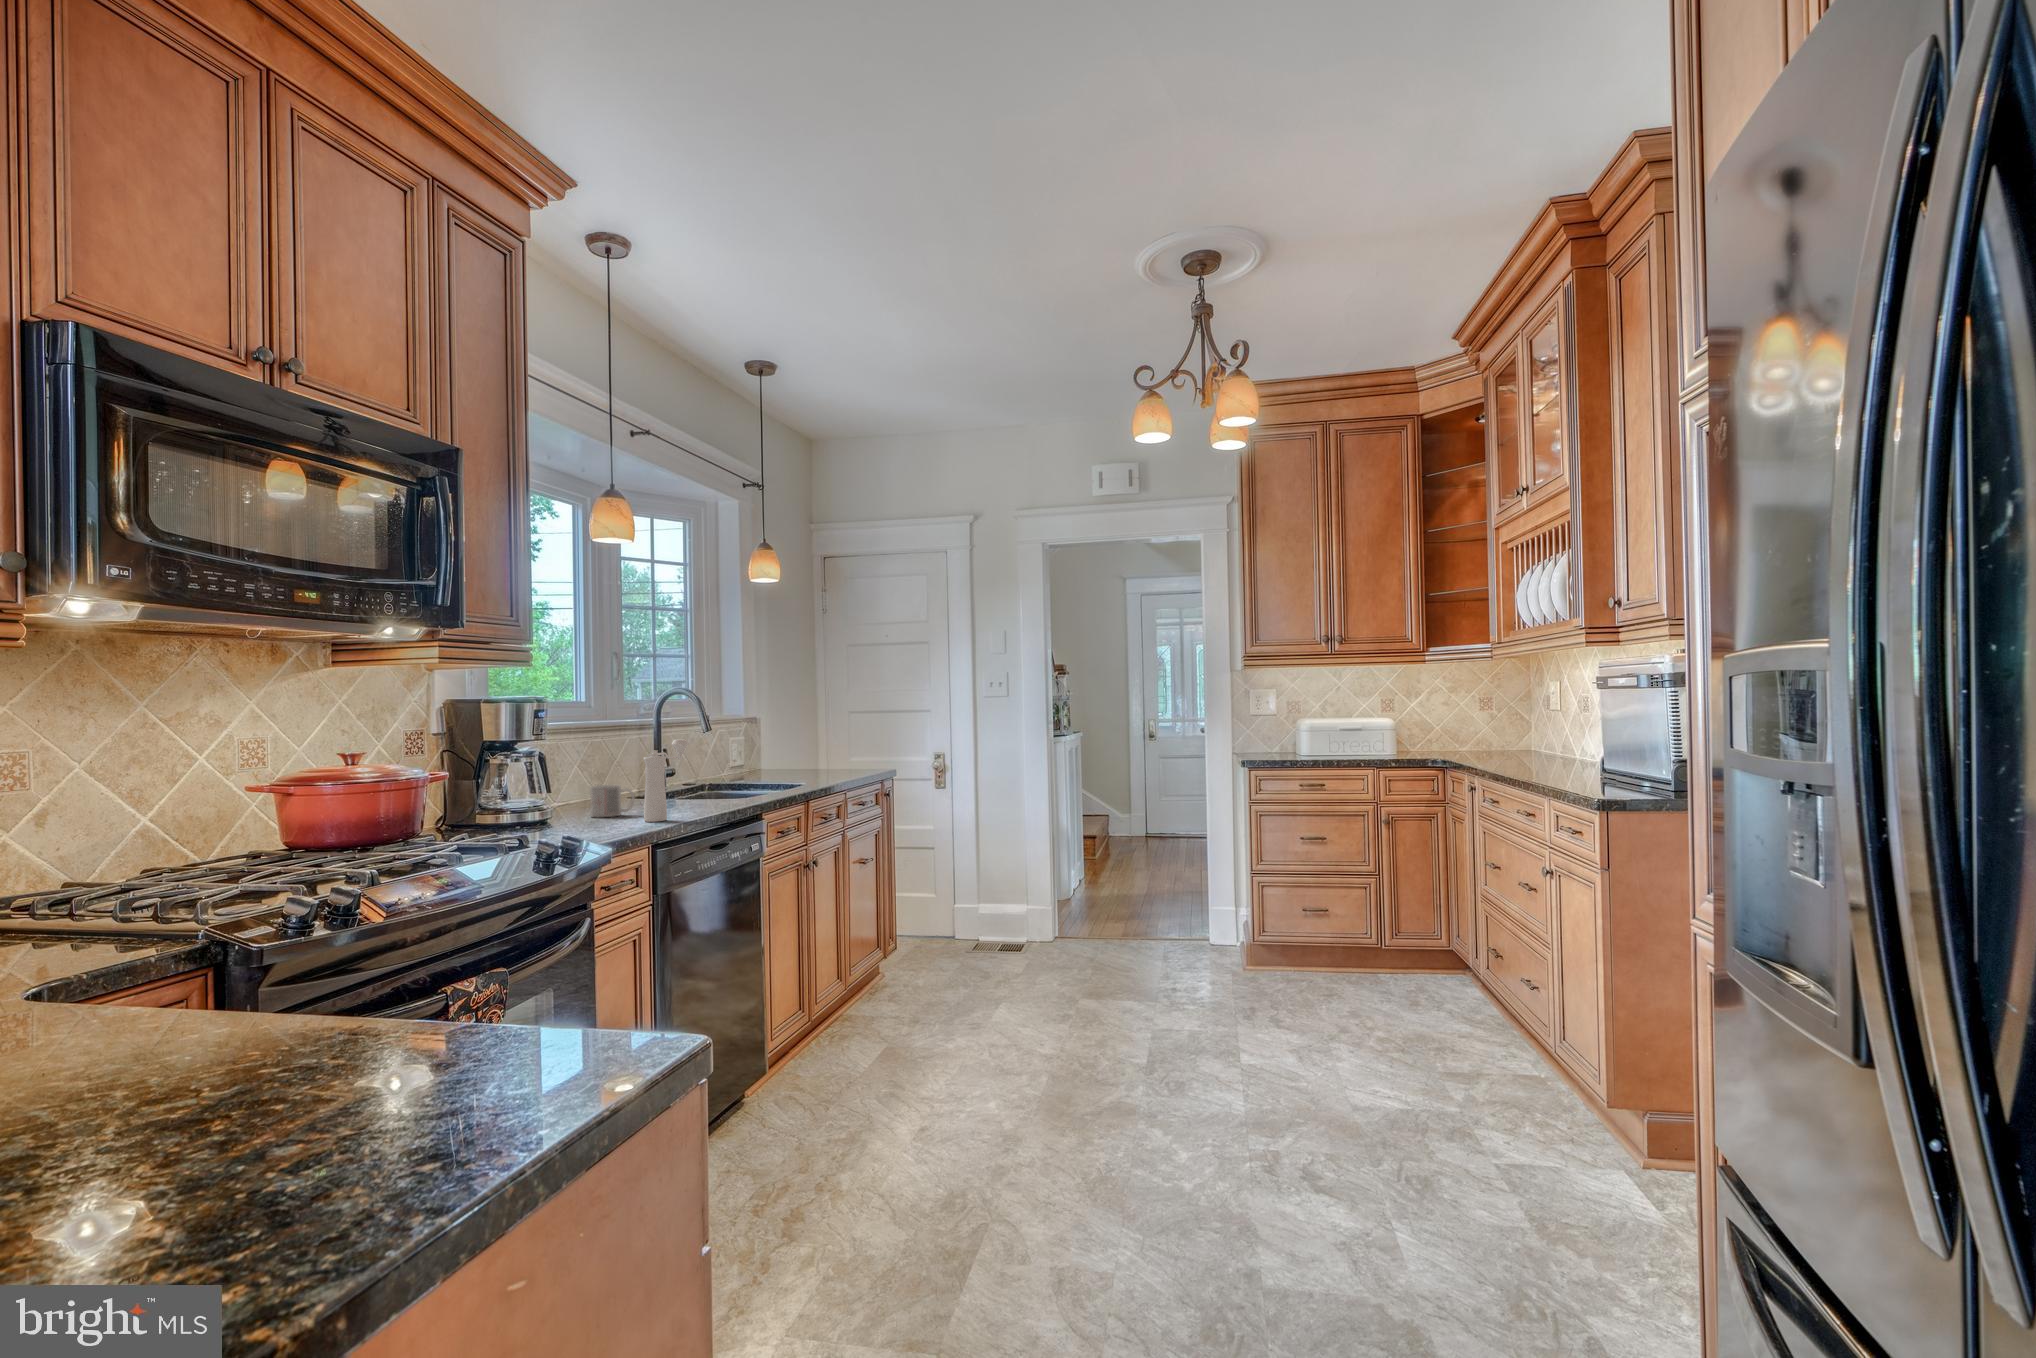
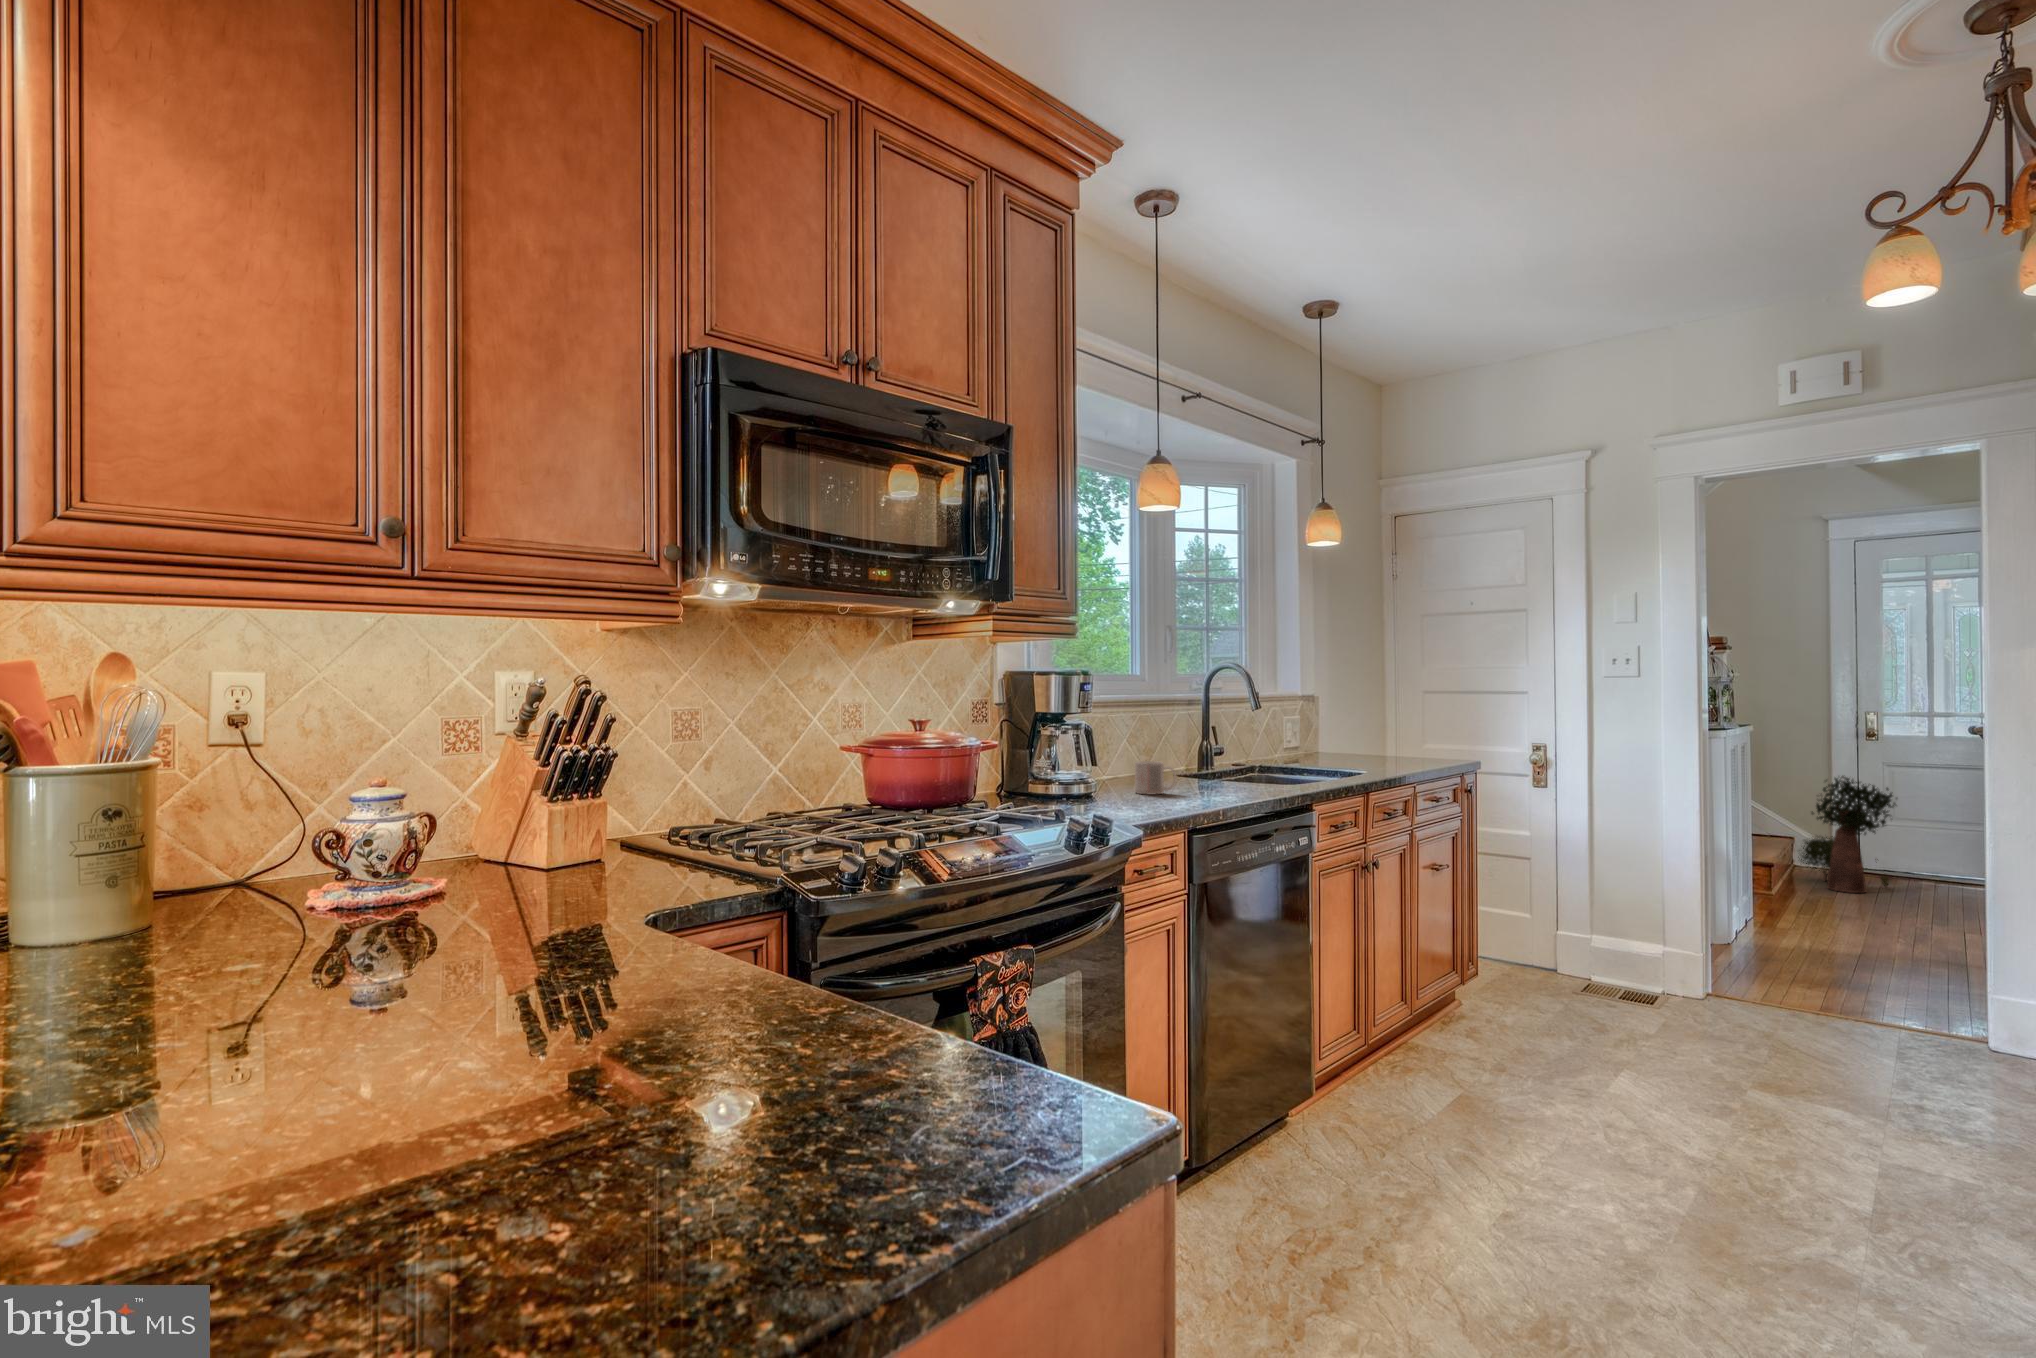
pepper mill: present [643,739,688,822] -> none [1183,718,1230,804]
potted plant: none [1111,765,1166,851] -> present [1798,776,1895,893]

